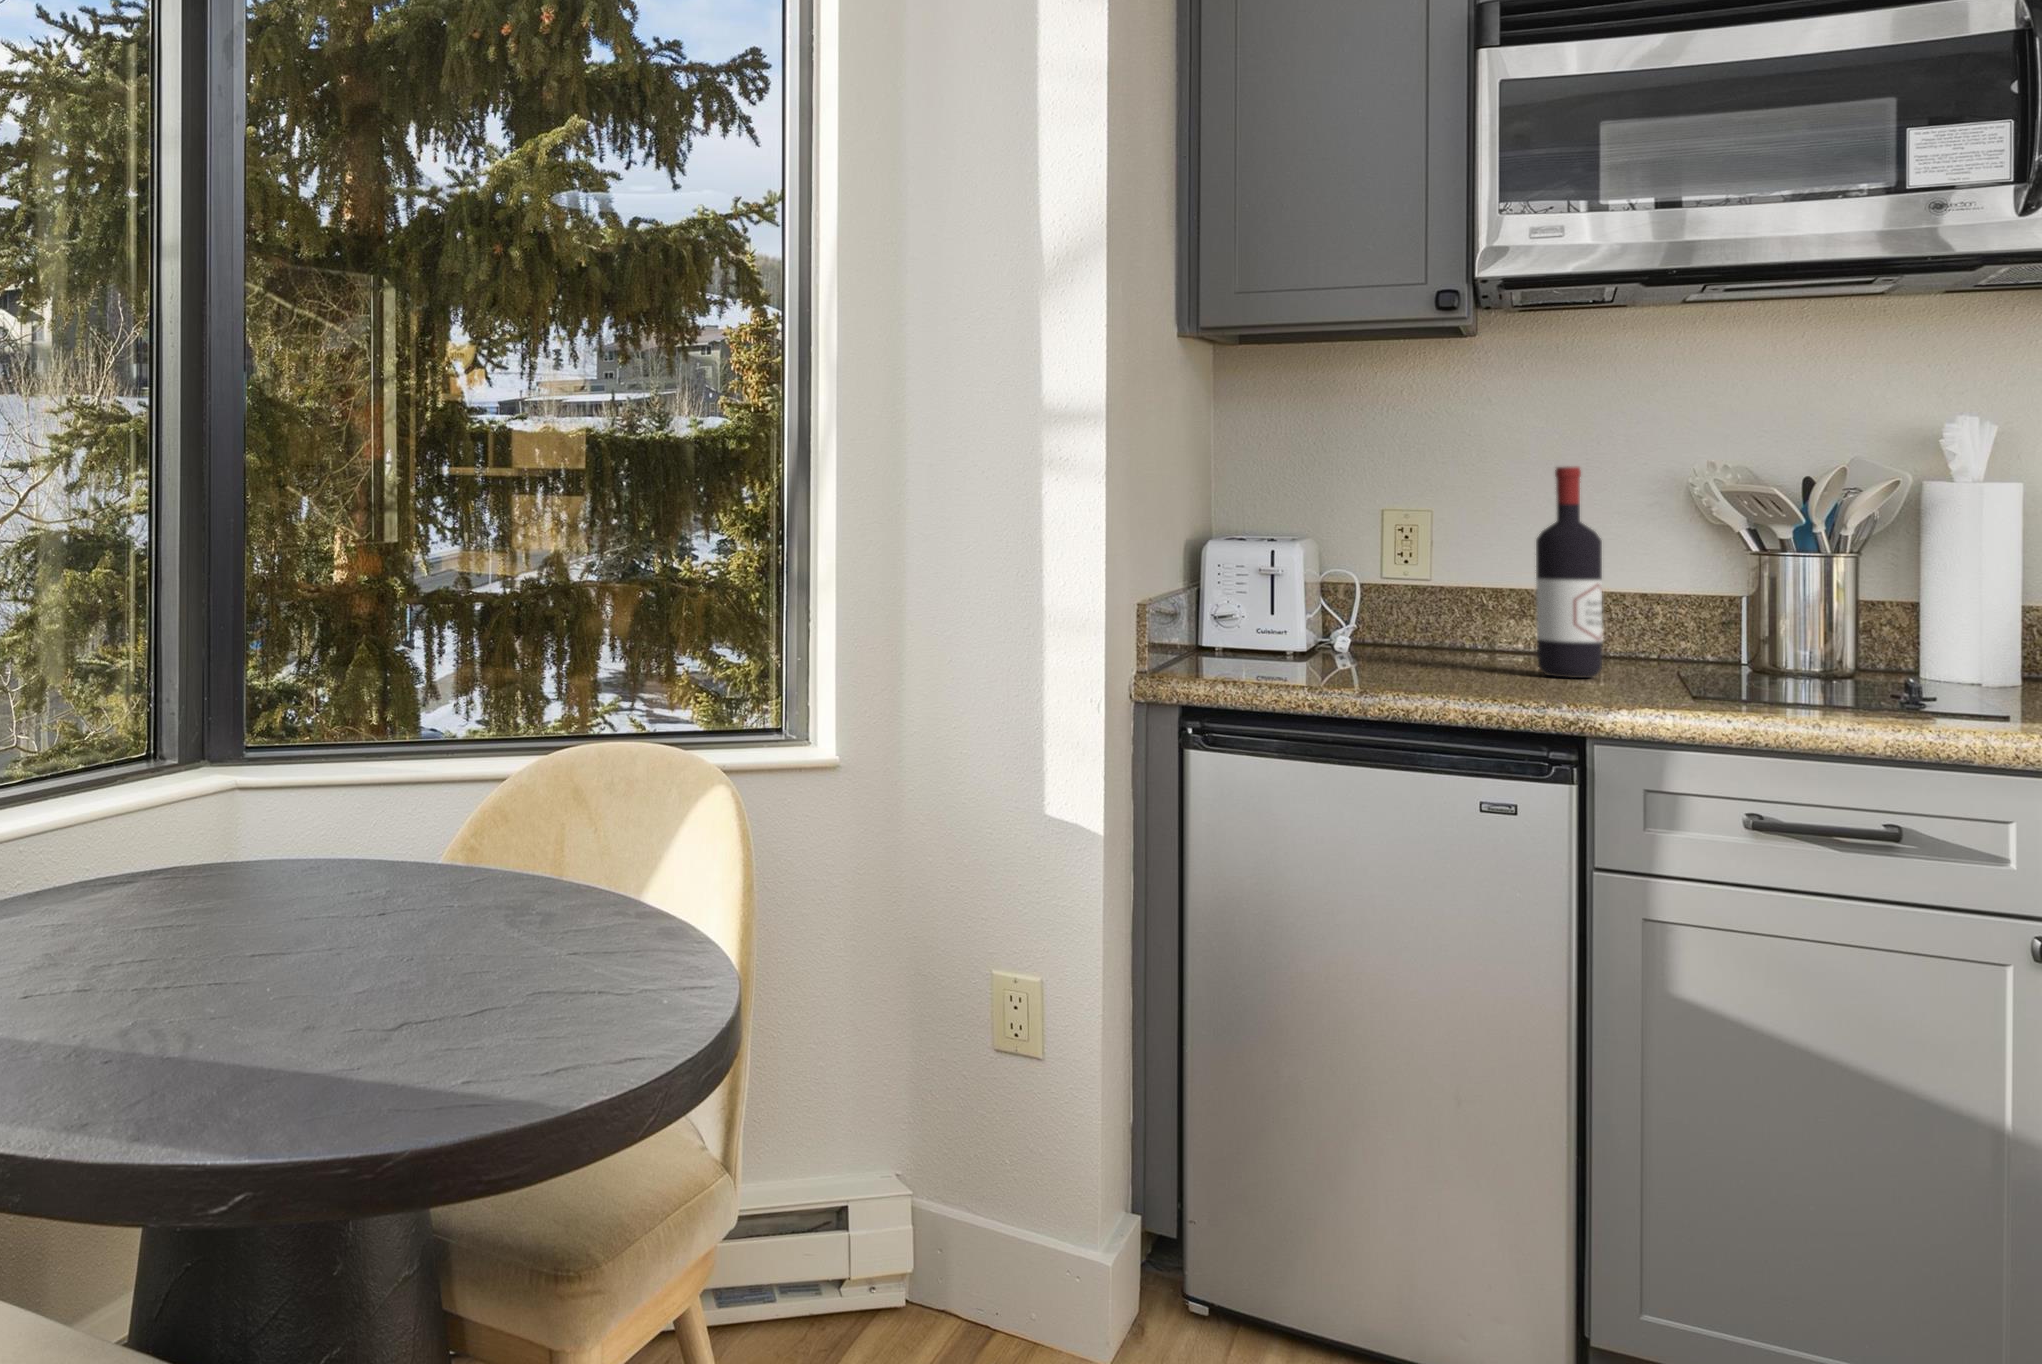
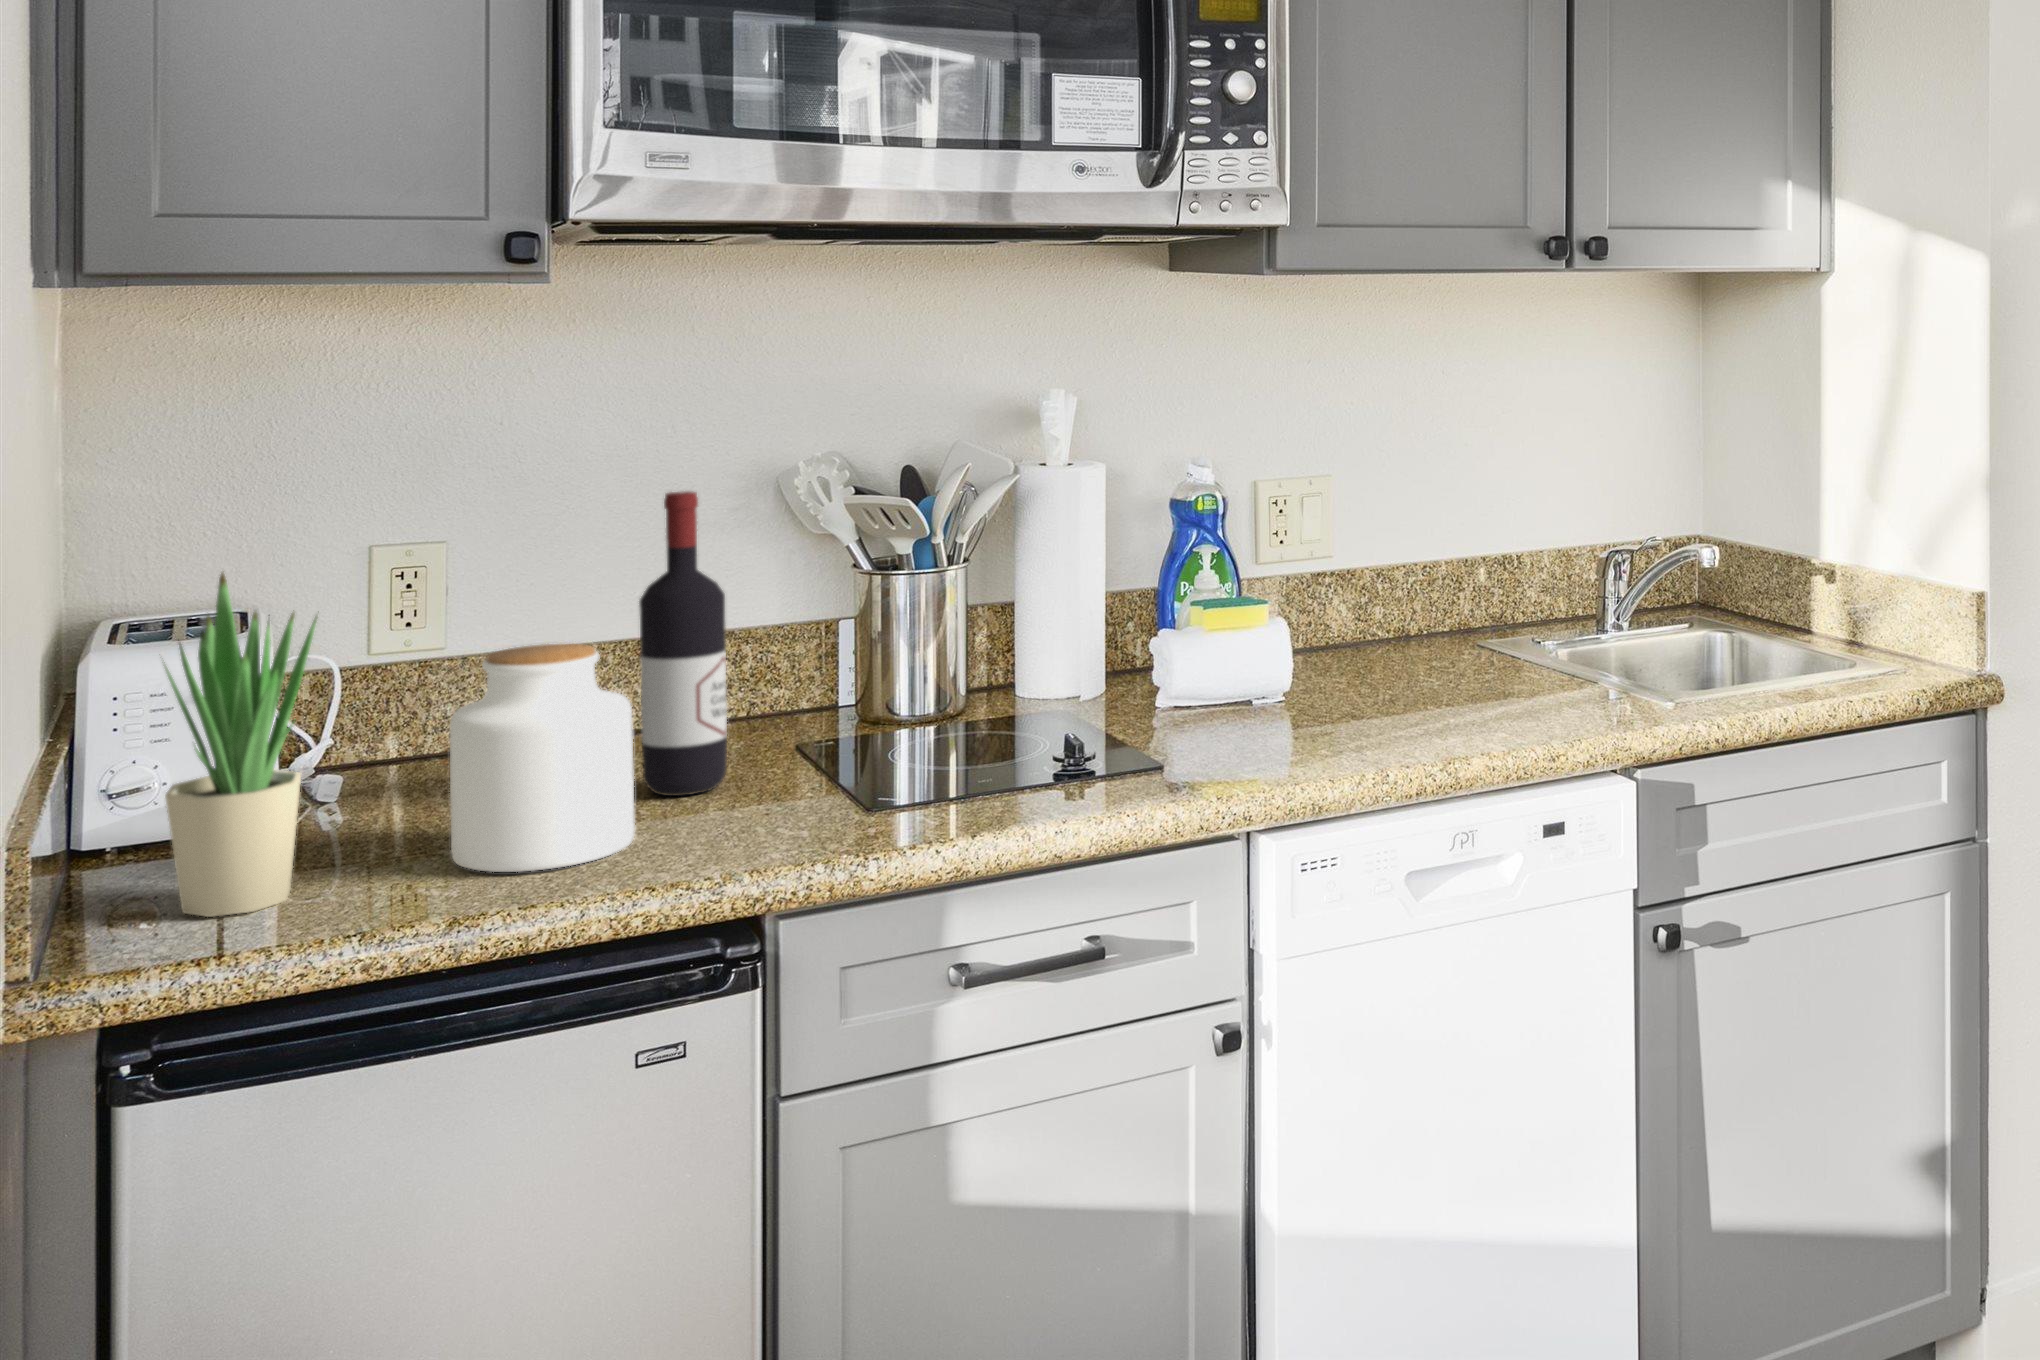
potted plant: none [1222,483,1309,677] -> present [164,573,317,917]
jar: none [1385,552,1508,686] -> present [450,644,635,872]

